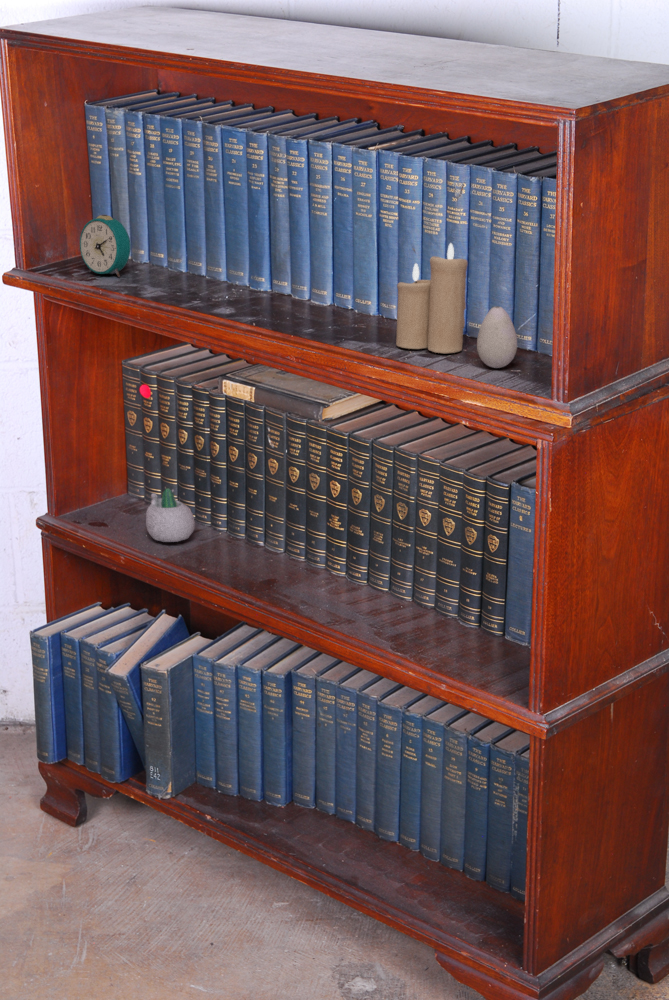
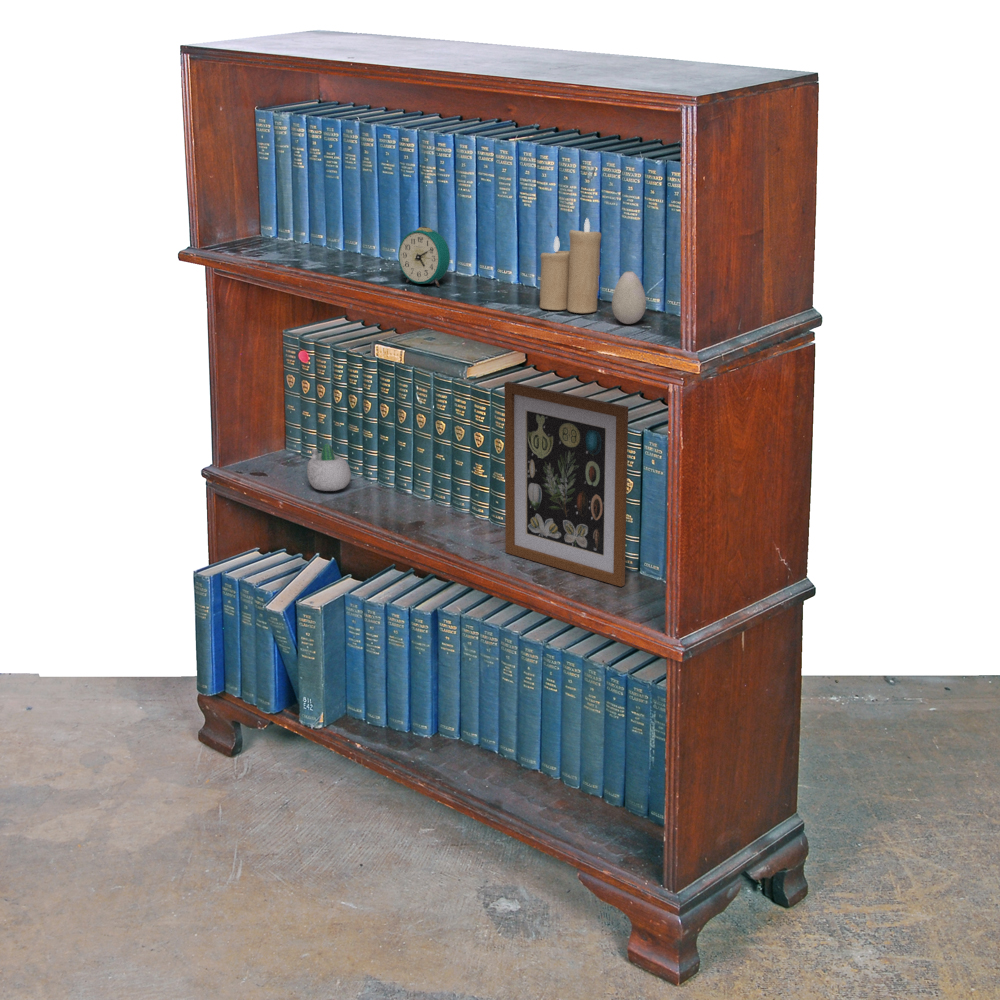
alarm clock: present [80,215,131,277] -> present [398,226,450,287]
picture frame: none [359,427,499,669] -> present [504,381,628,587]

